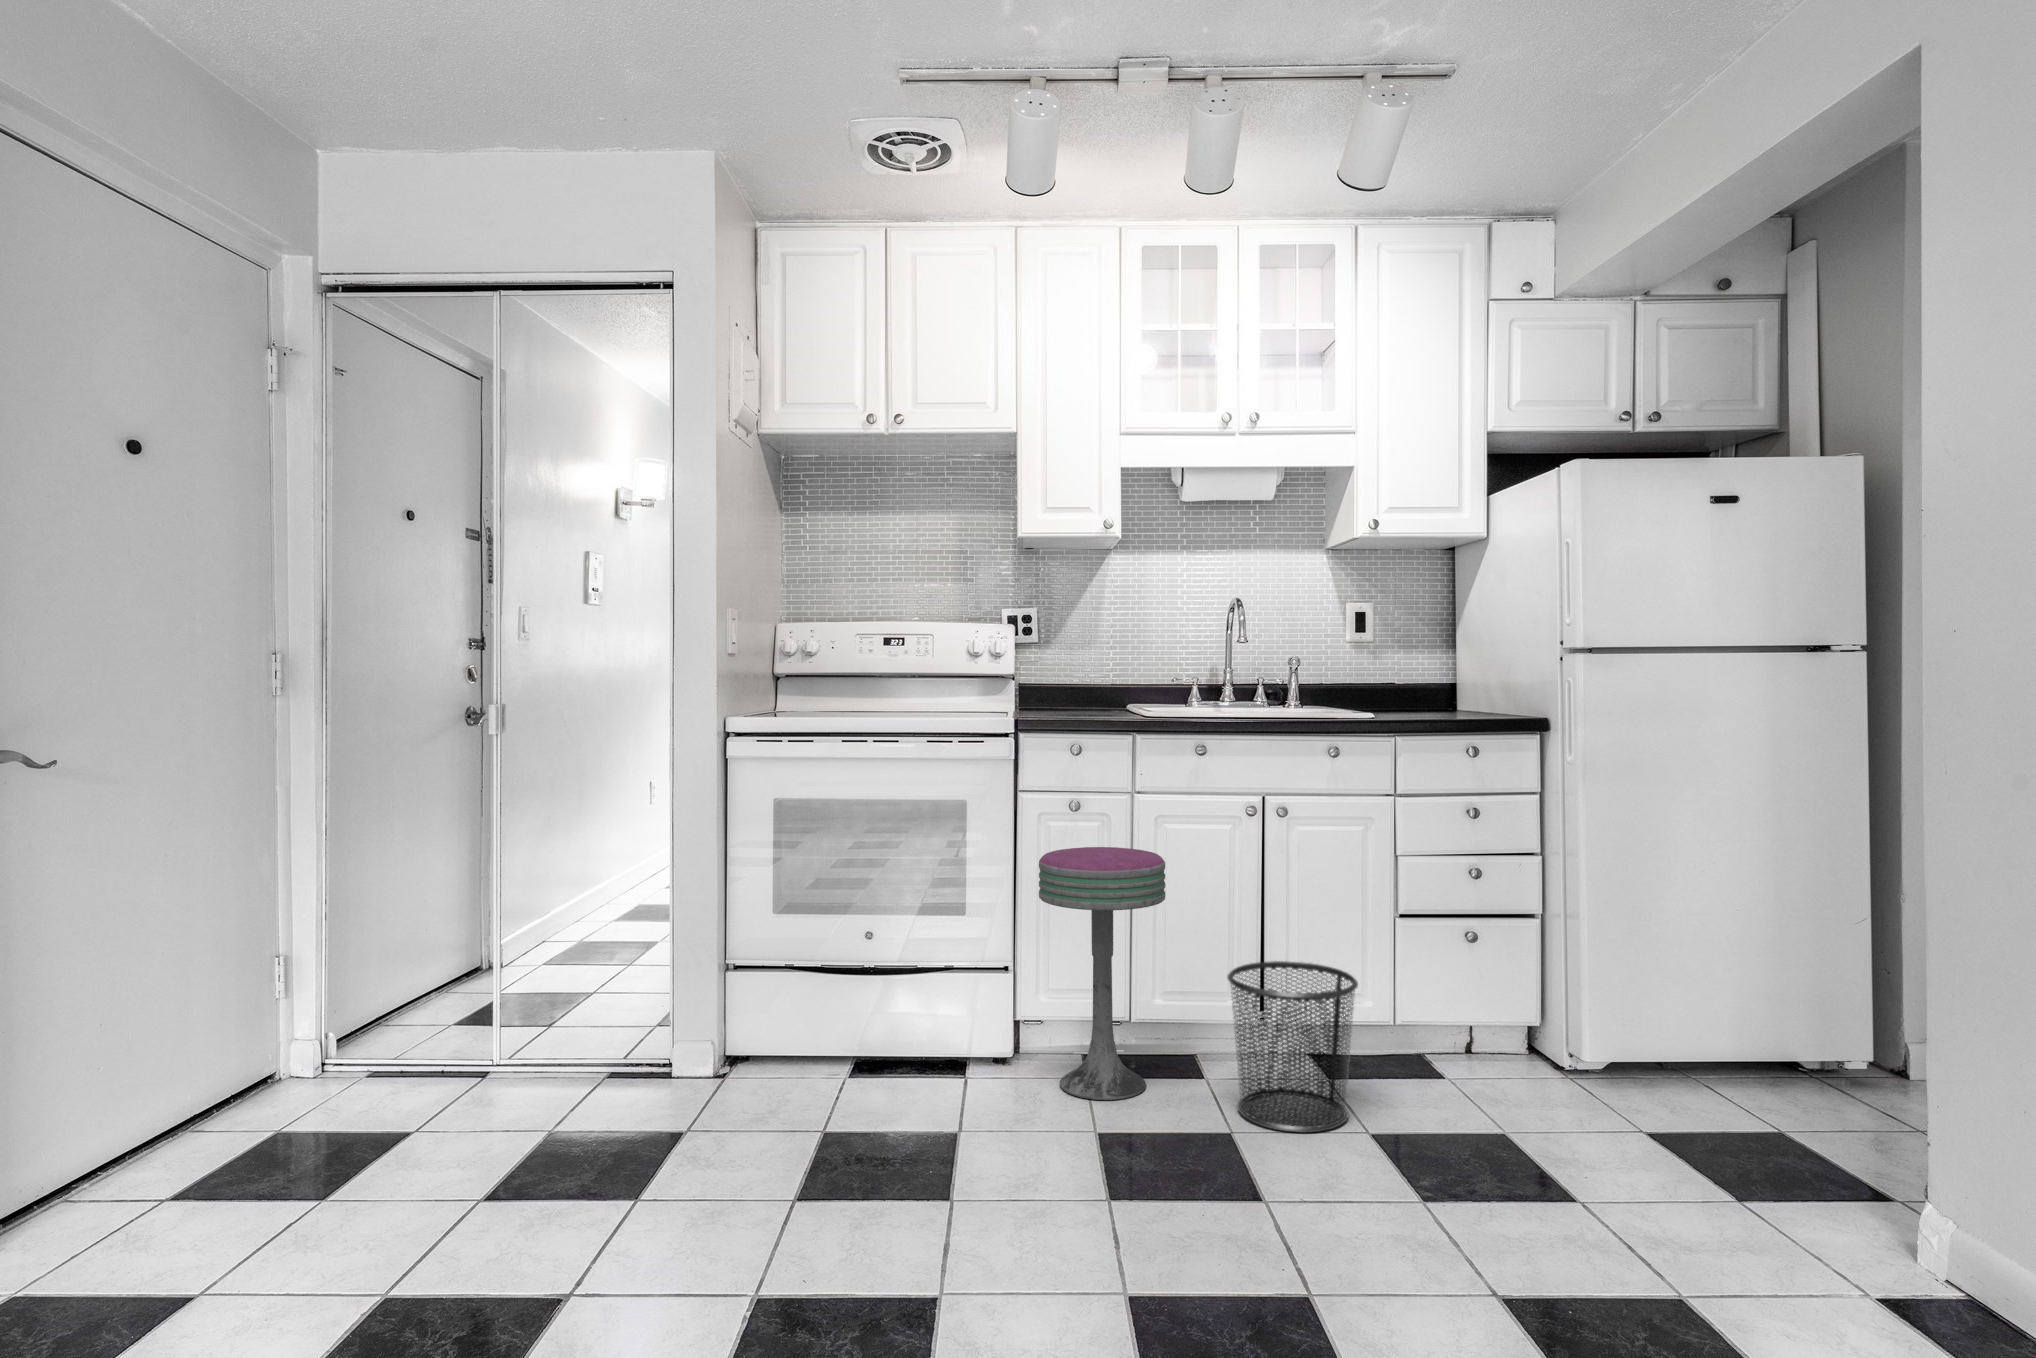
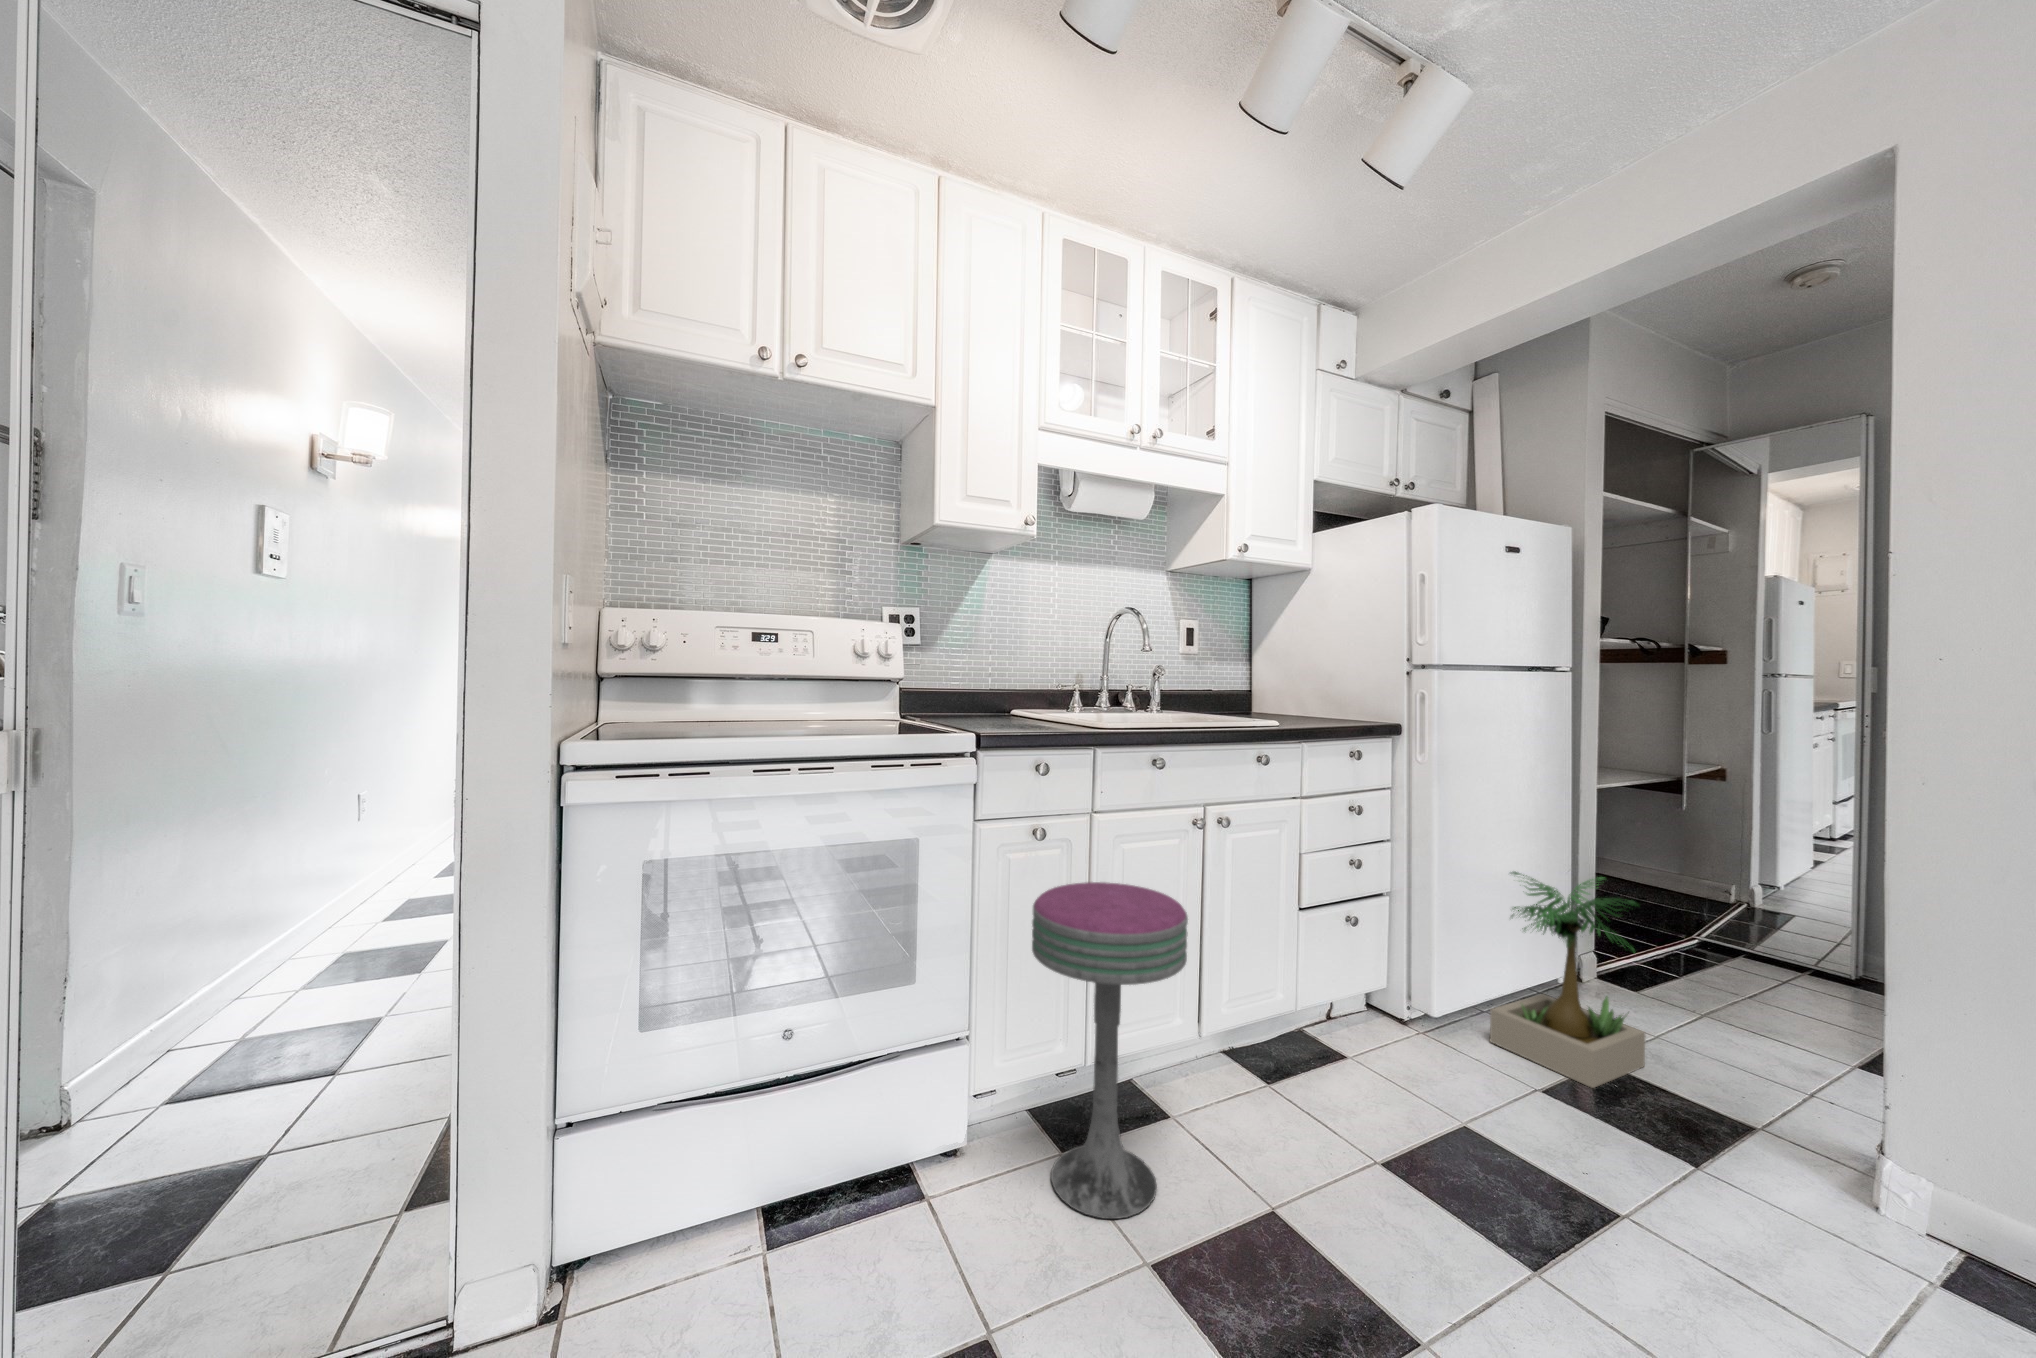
potted plant: none [1629,883,1799,1114] -> present [1490,872,1645,1088]
waste bin: present [1227,961,1358,1133] -> none [1259,998,1416,1226]

